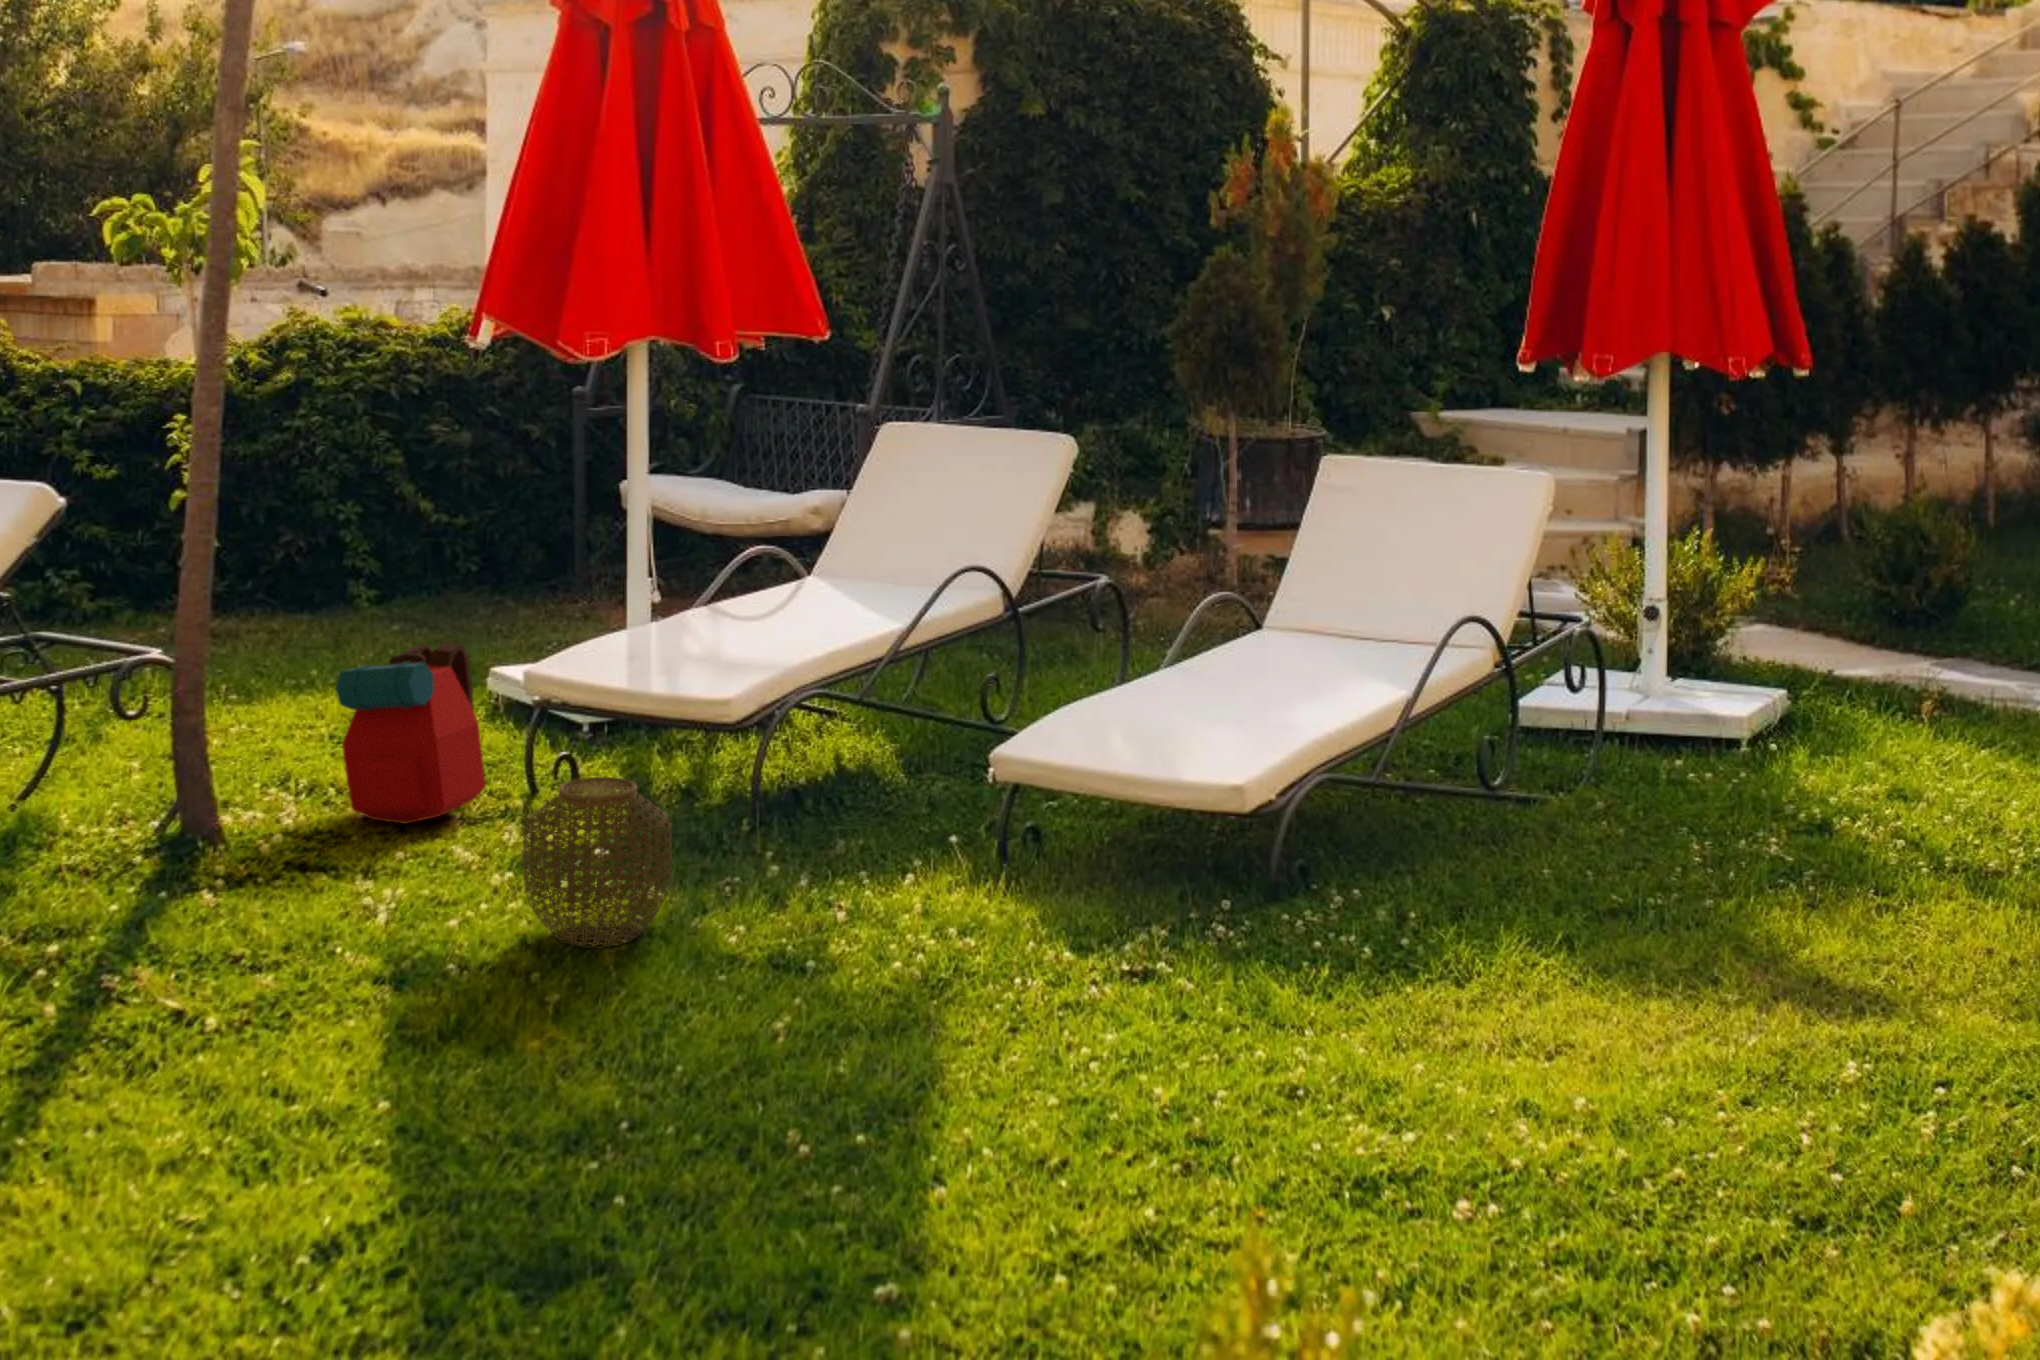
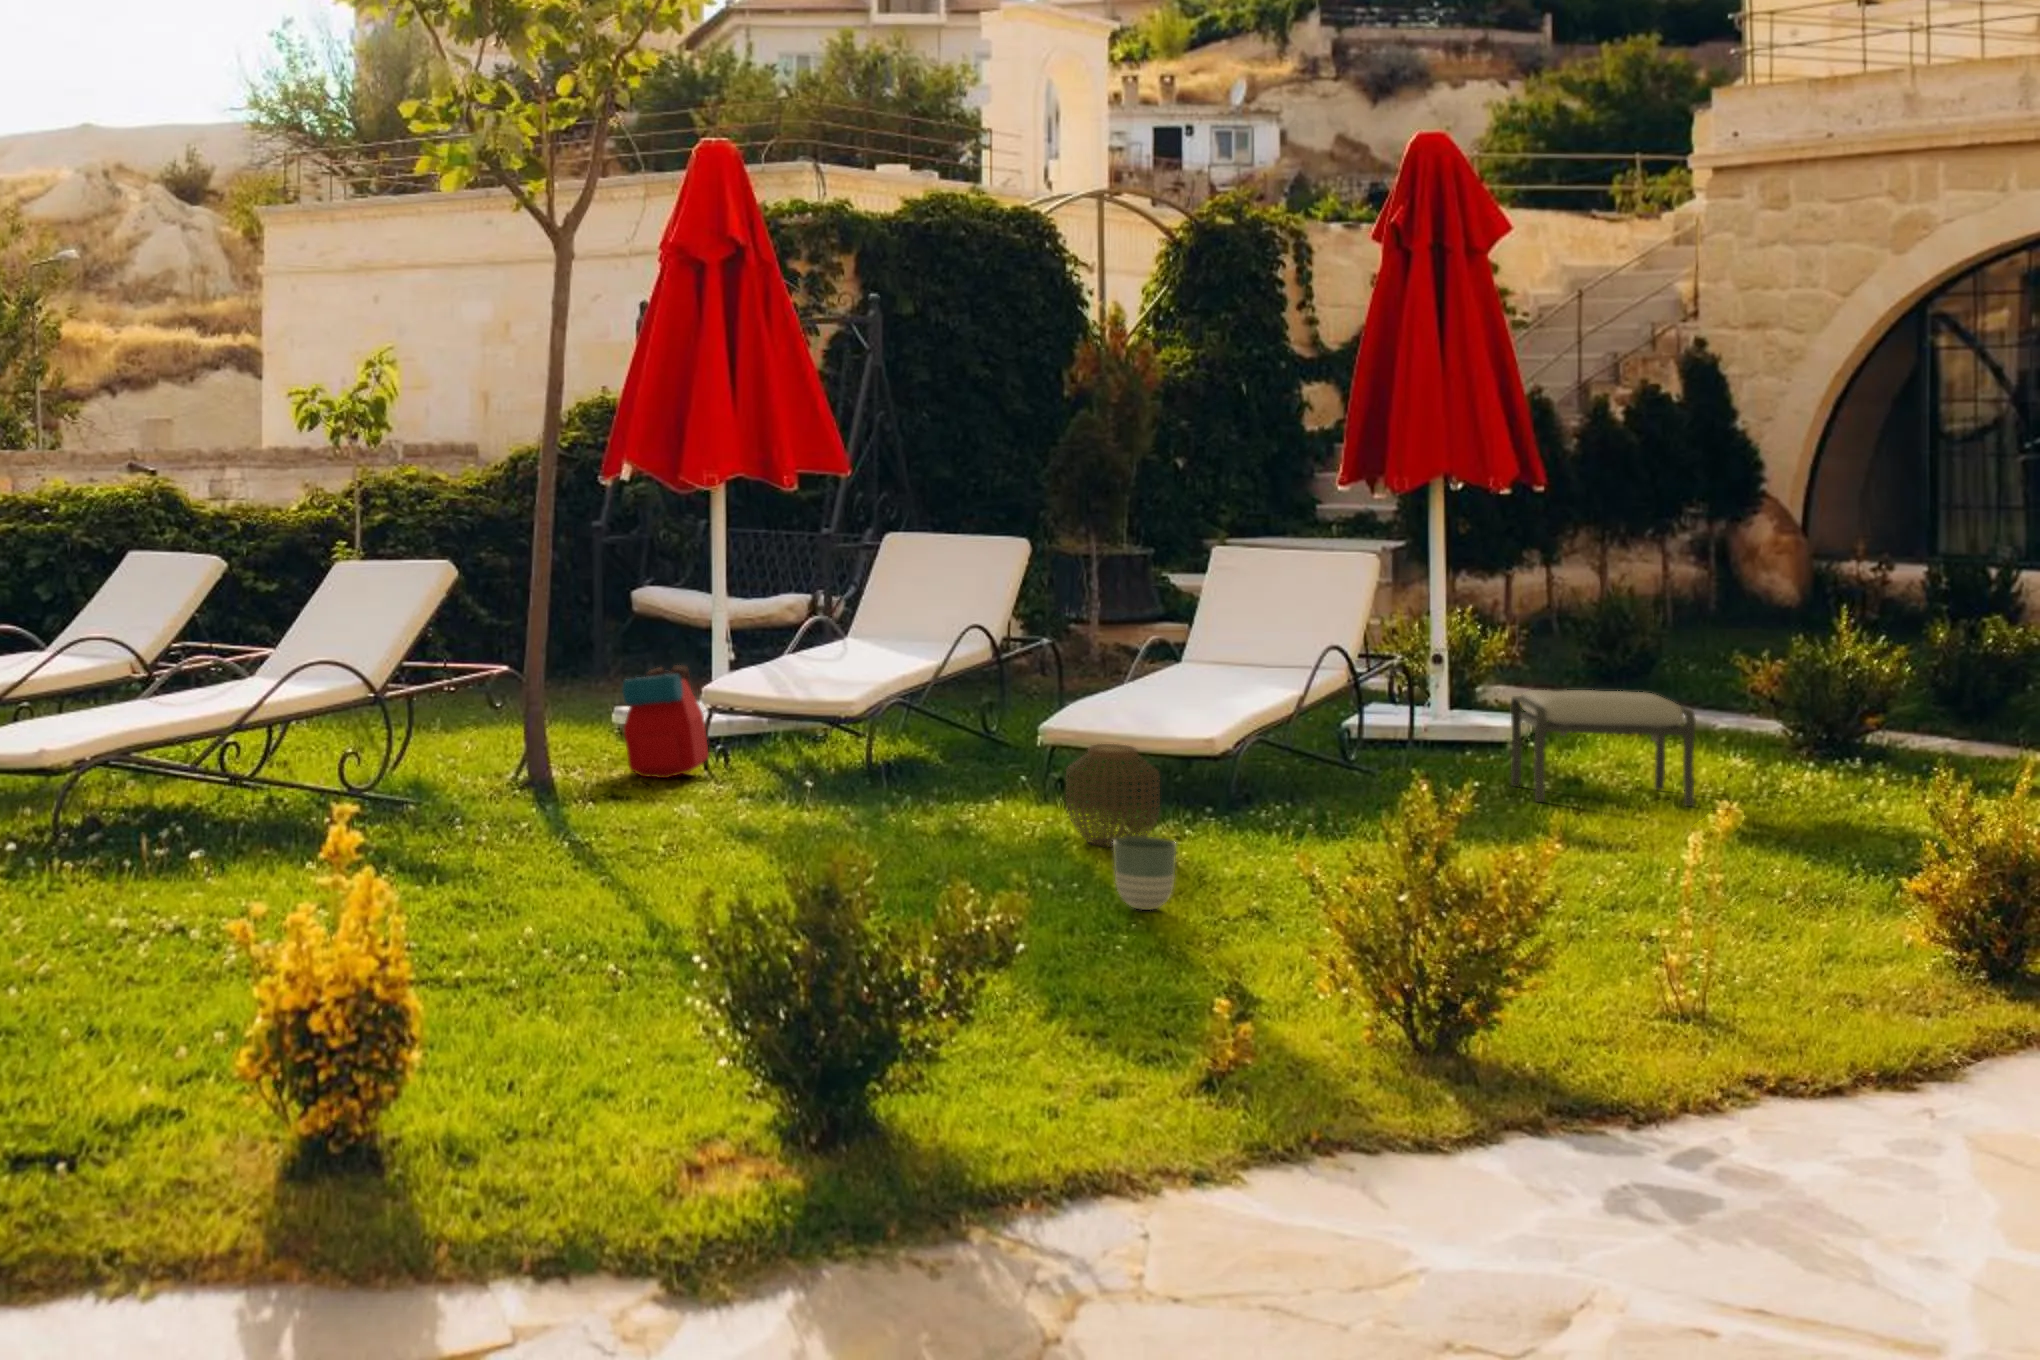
ottoman: none [1718,703,2002,901] -> present [1510,690,1696,806]
woven basket: present [523,777,672,947] -> present [1066,744,1160,847]
planter: none [852,1093,973,1250] -> present [1113,836,1176,910]

